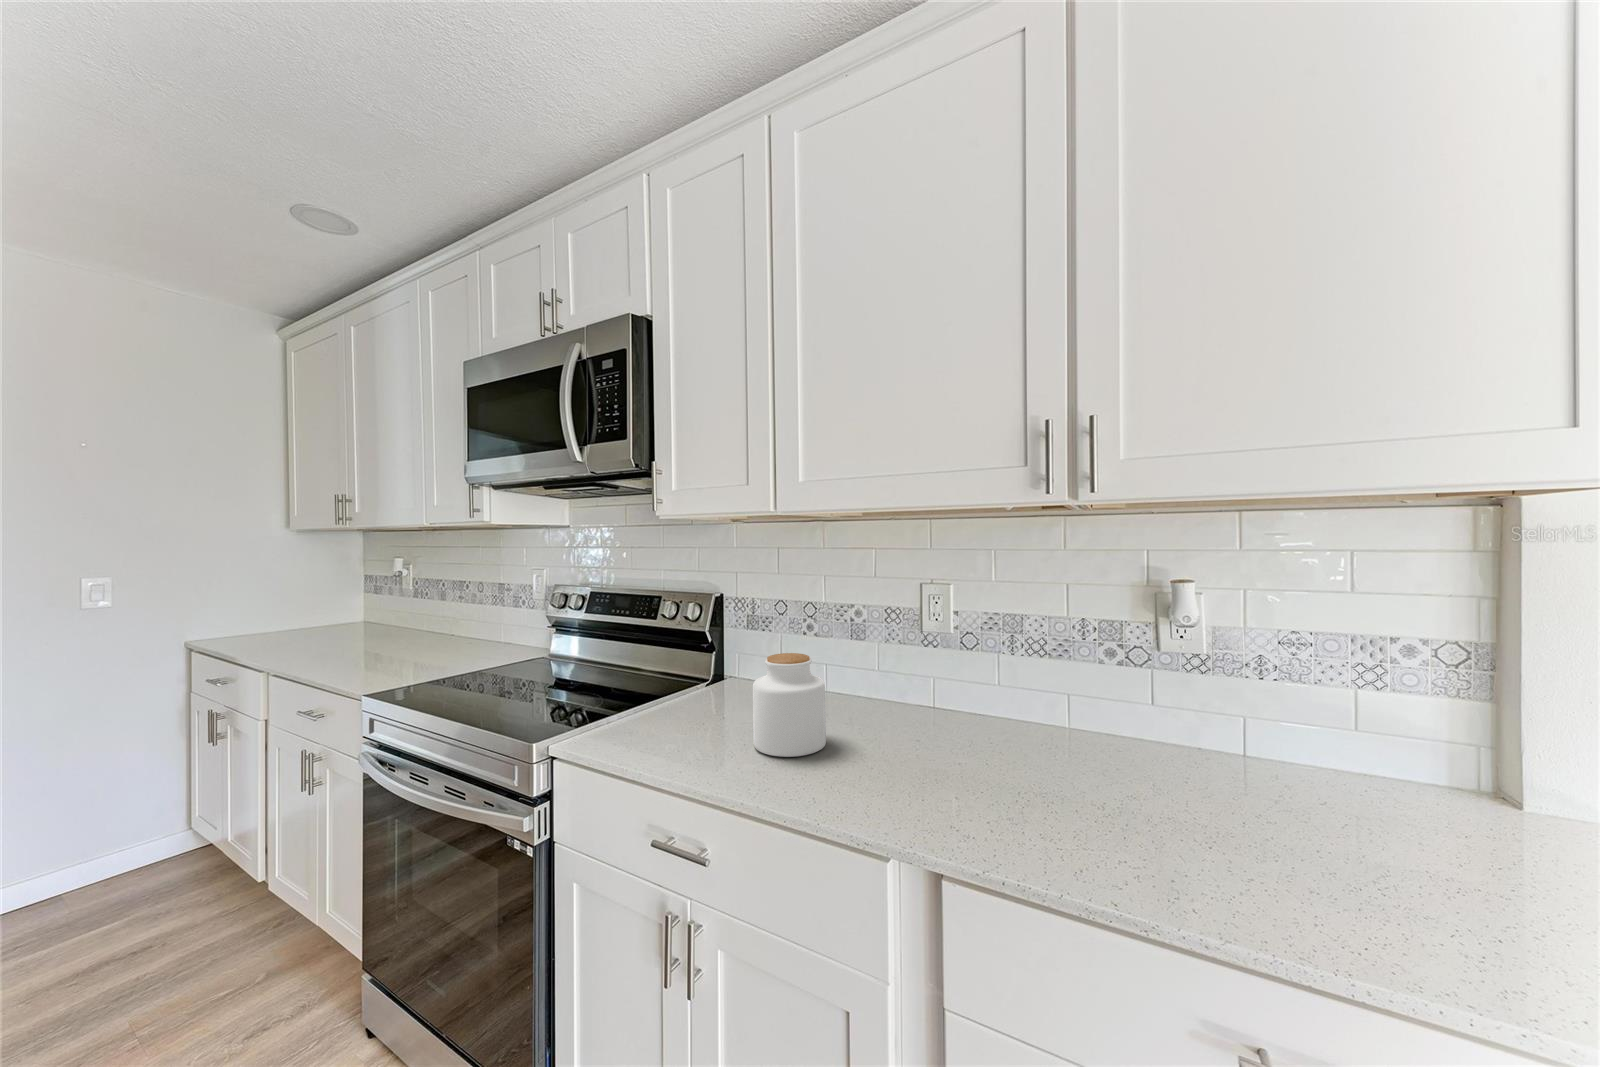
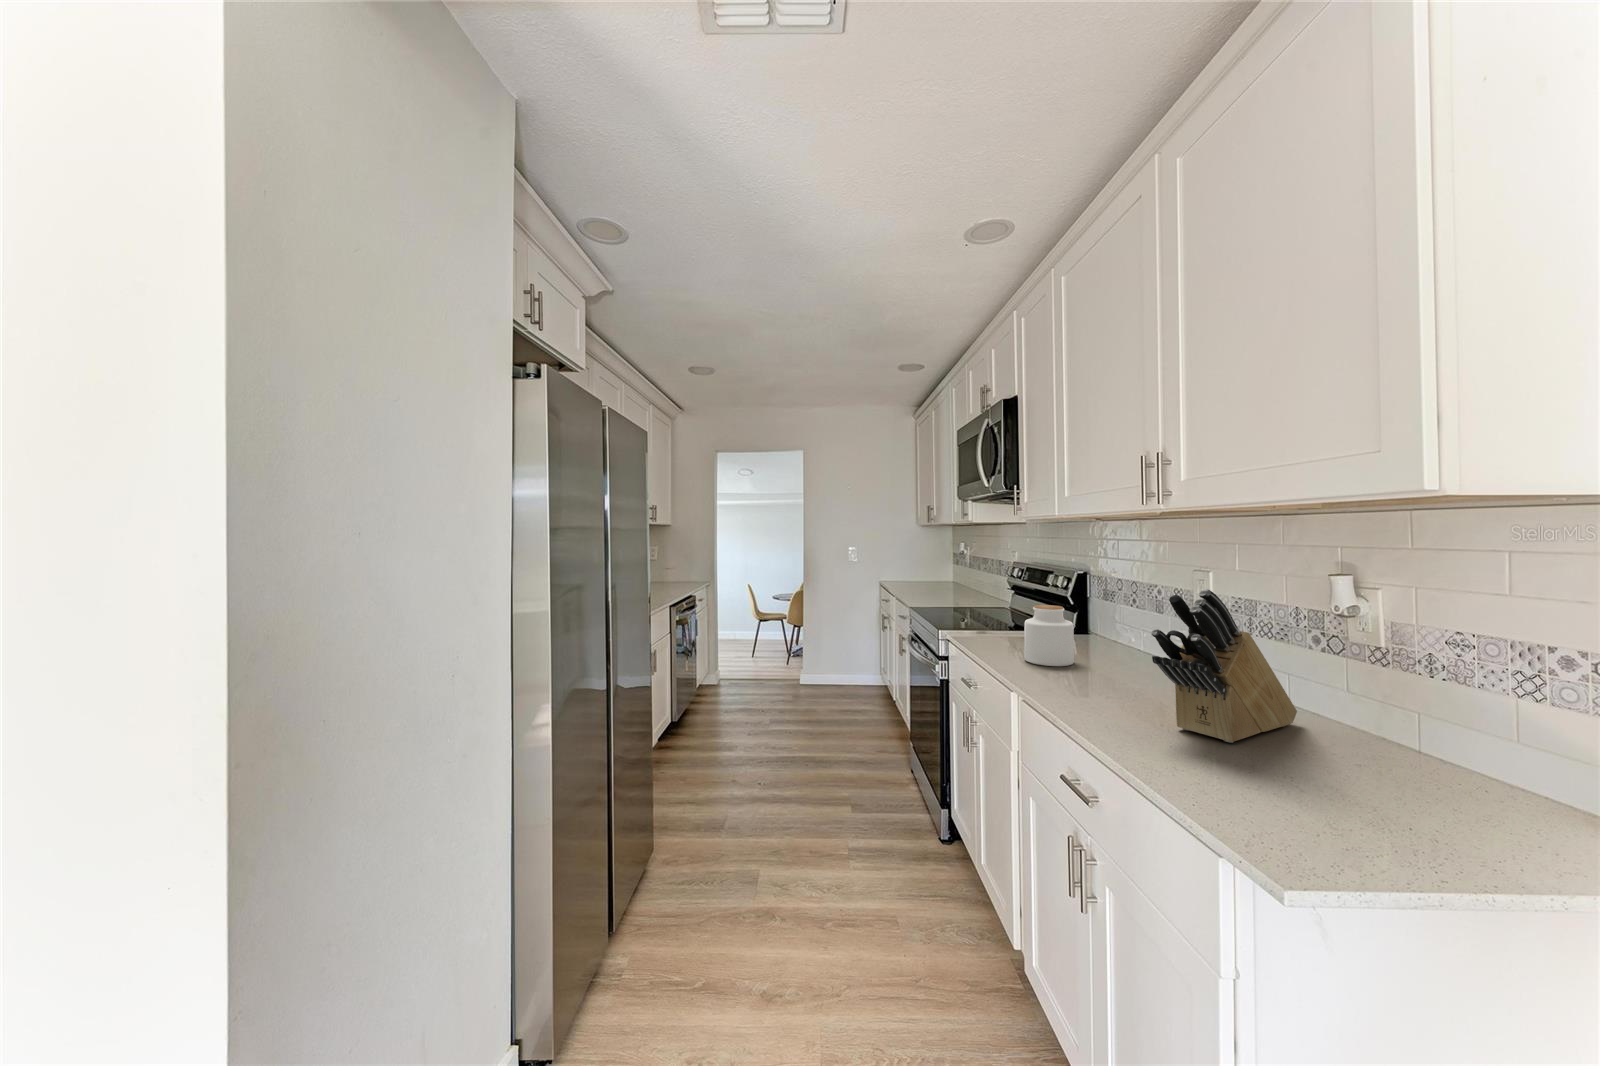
knife block: none [1093,617,1262,820] -> present [1151,589,1297,743]

